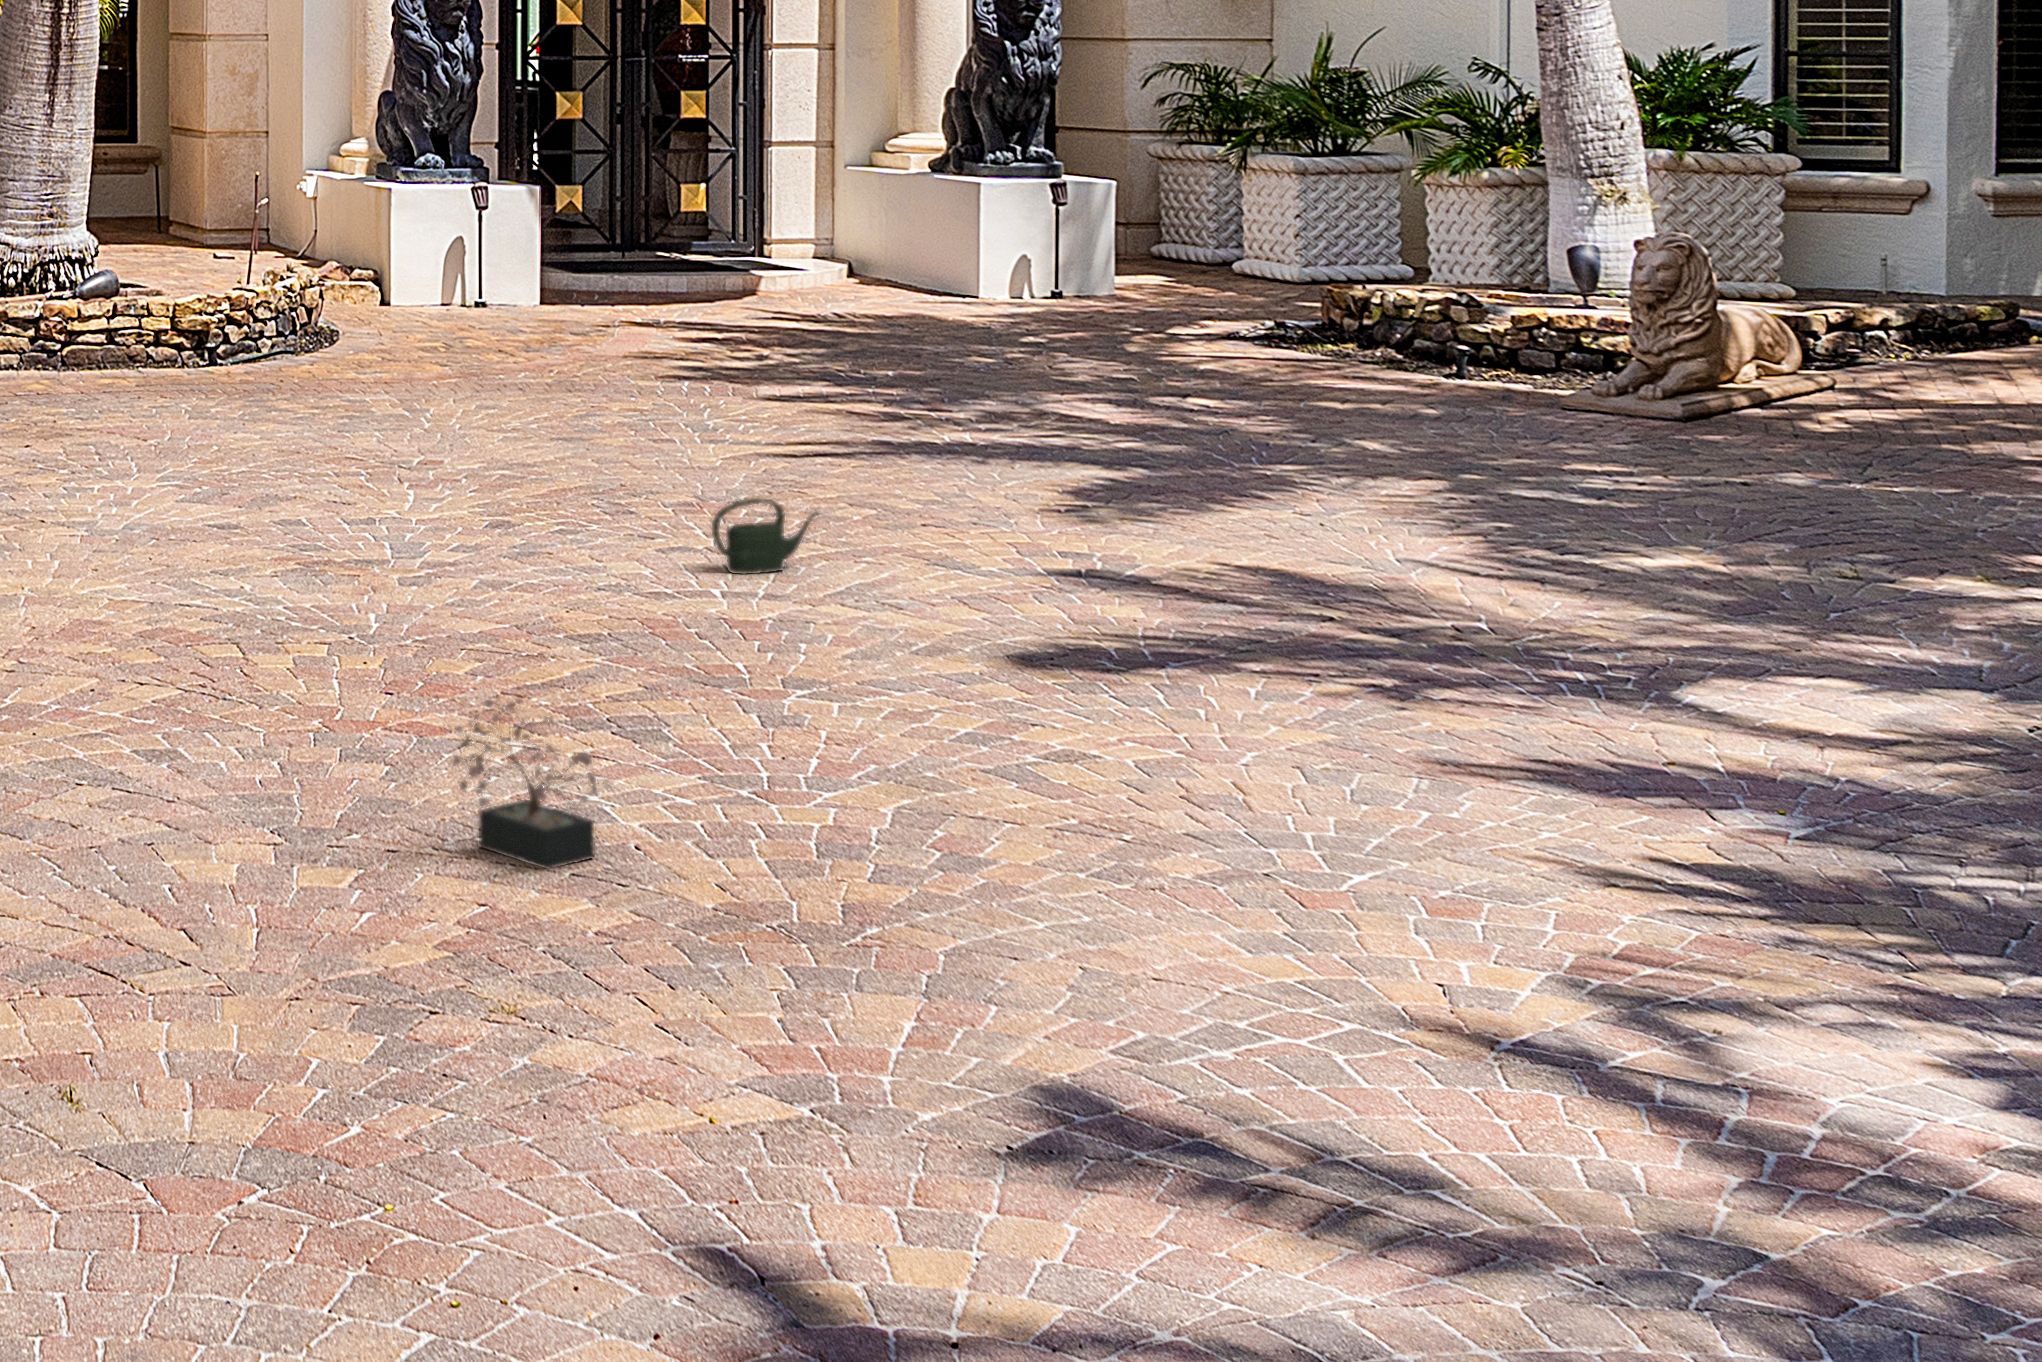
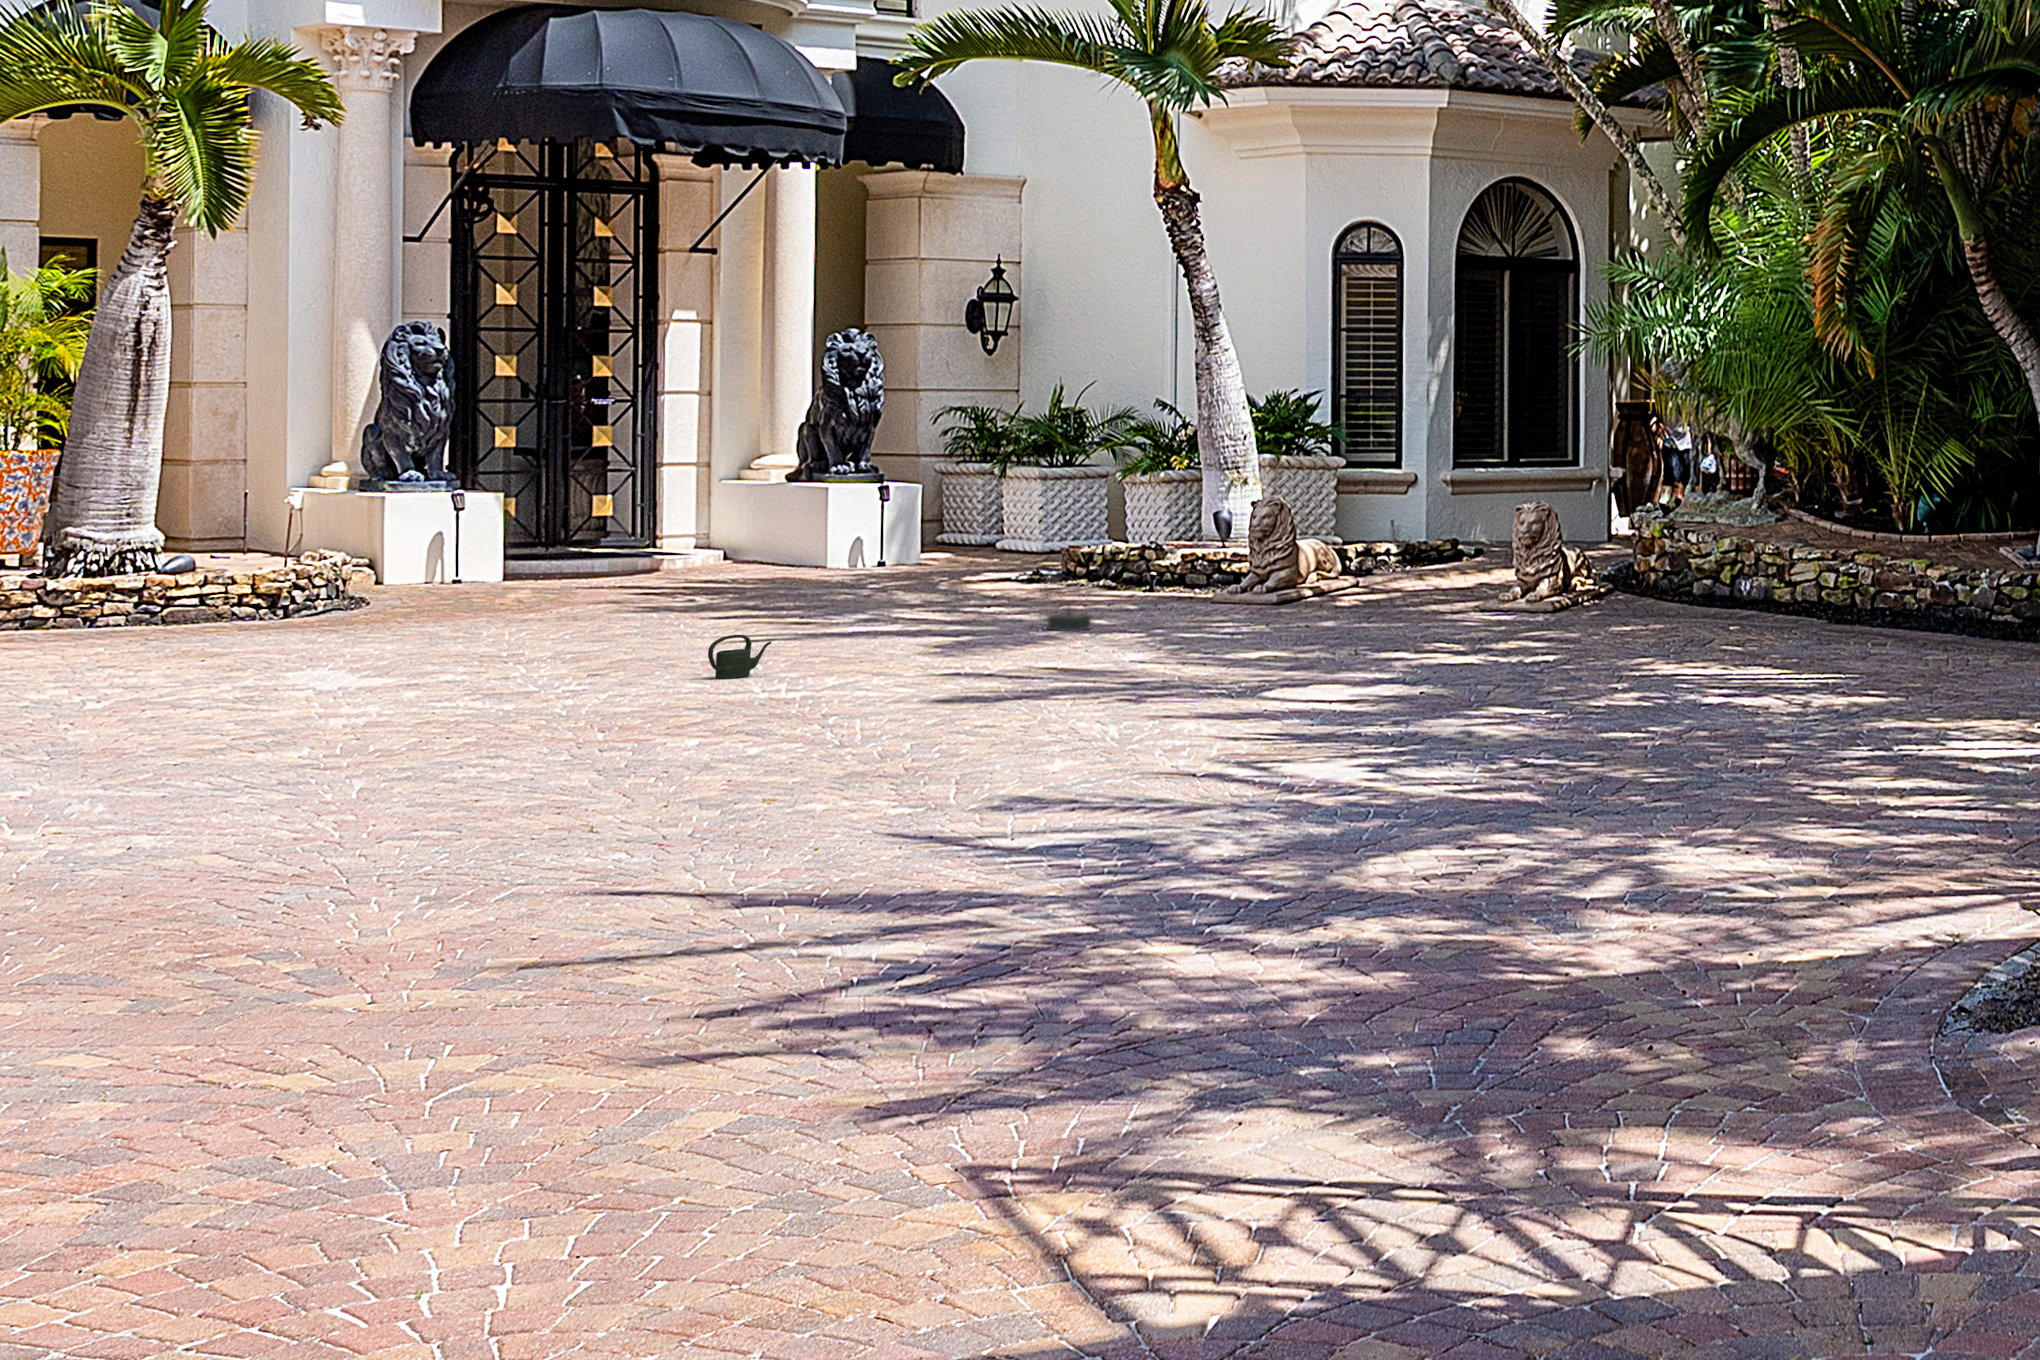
decorative plant: present [453,698,612,869] -> present [1042,579,1091,631]

